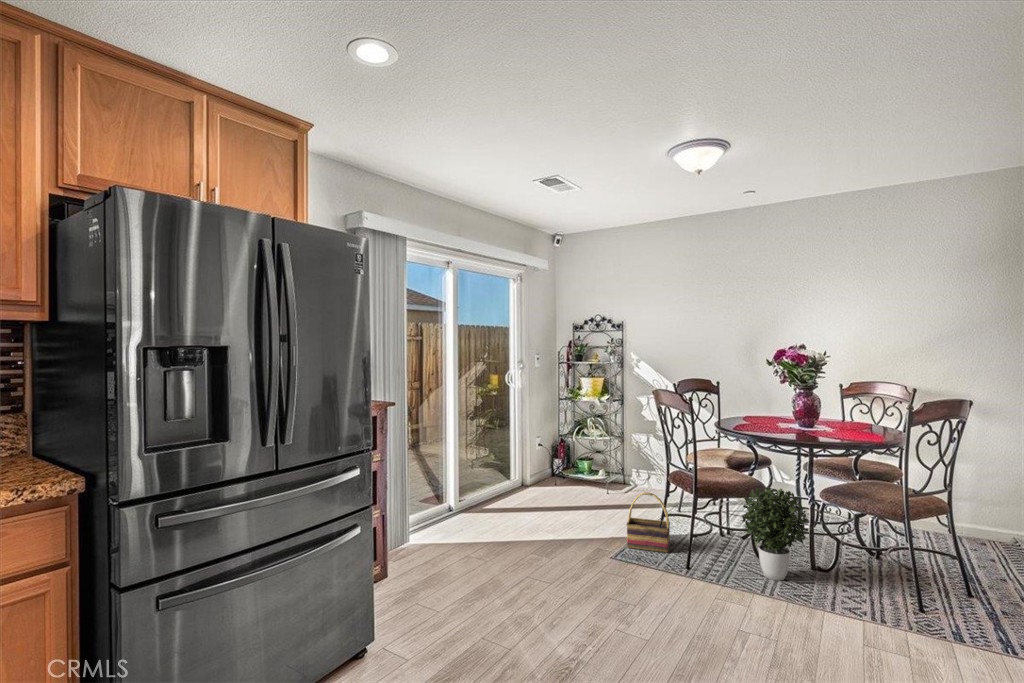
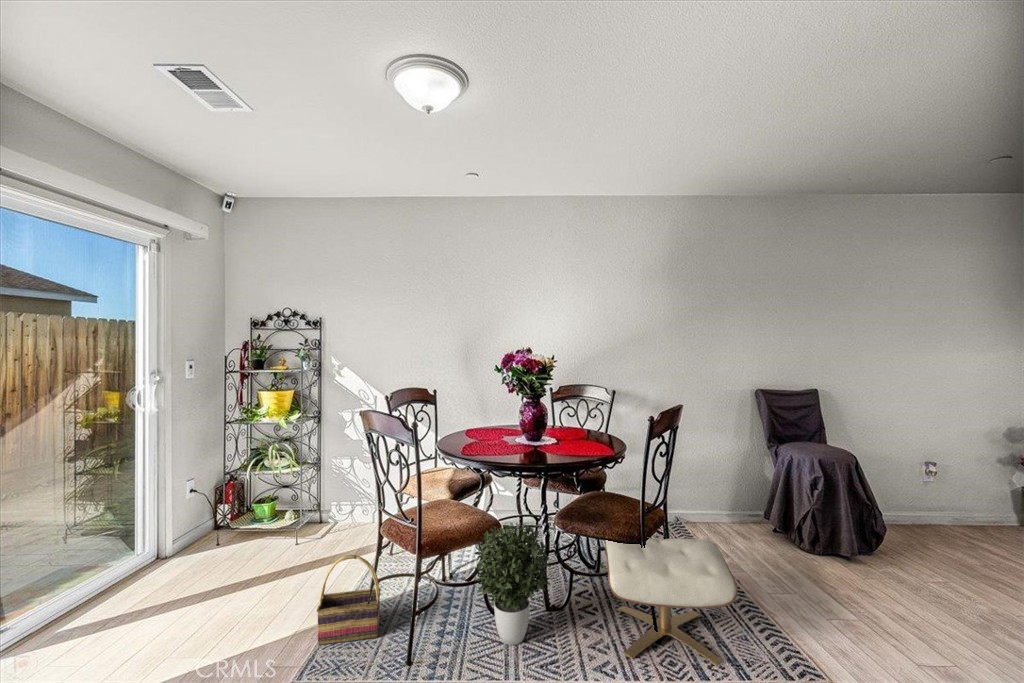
ottoman: none [862,515,1003,637] -> present [604,538,738,666]

